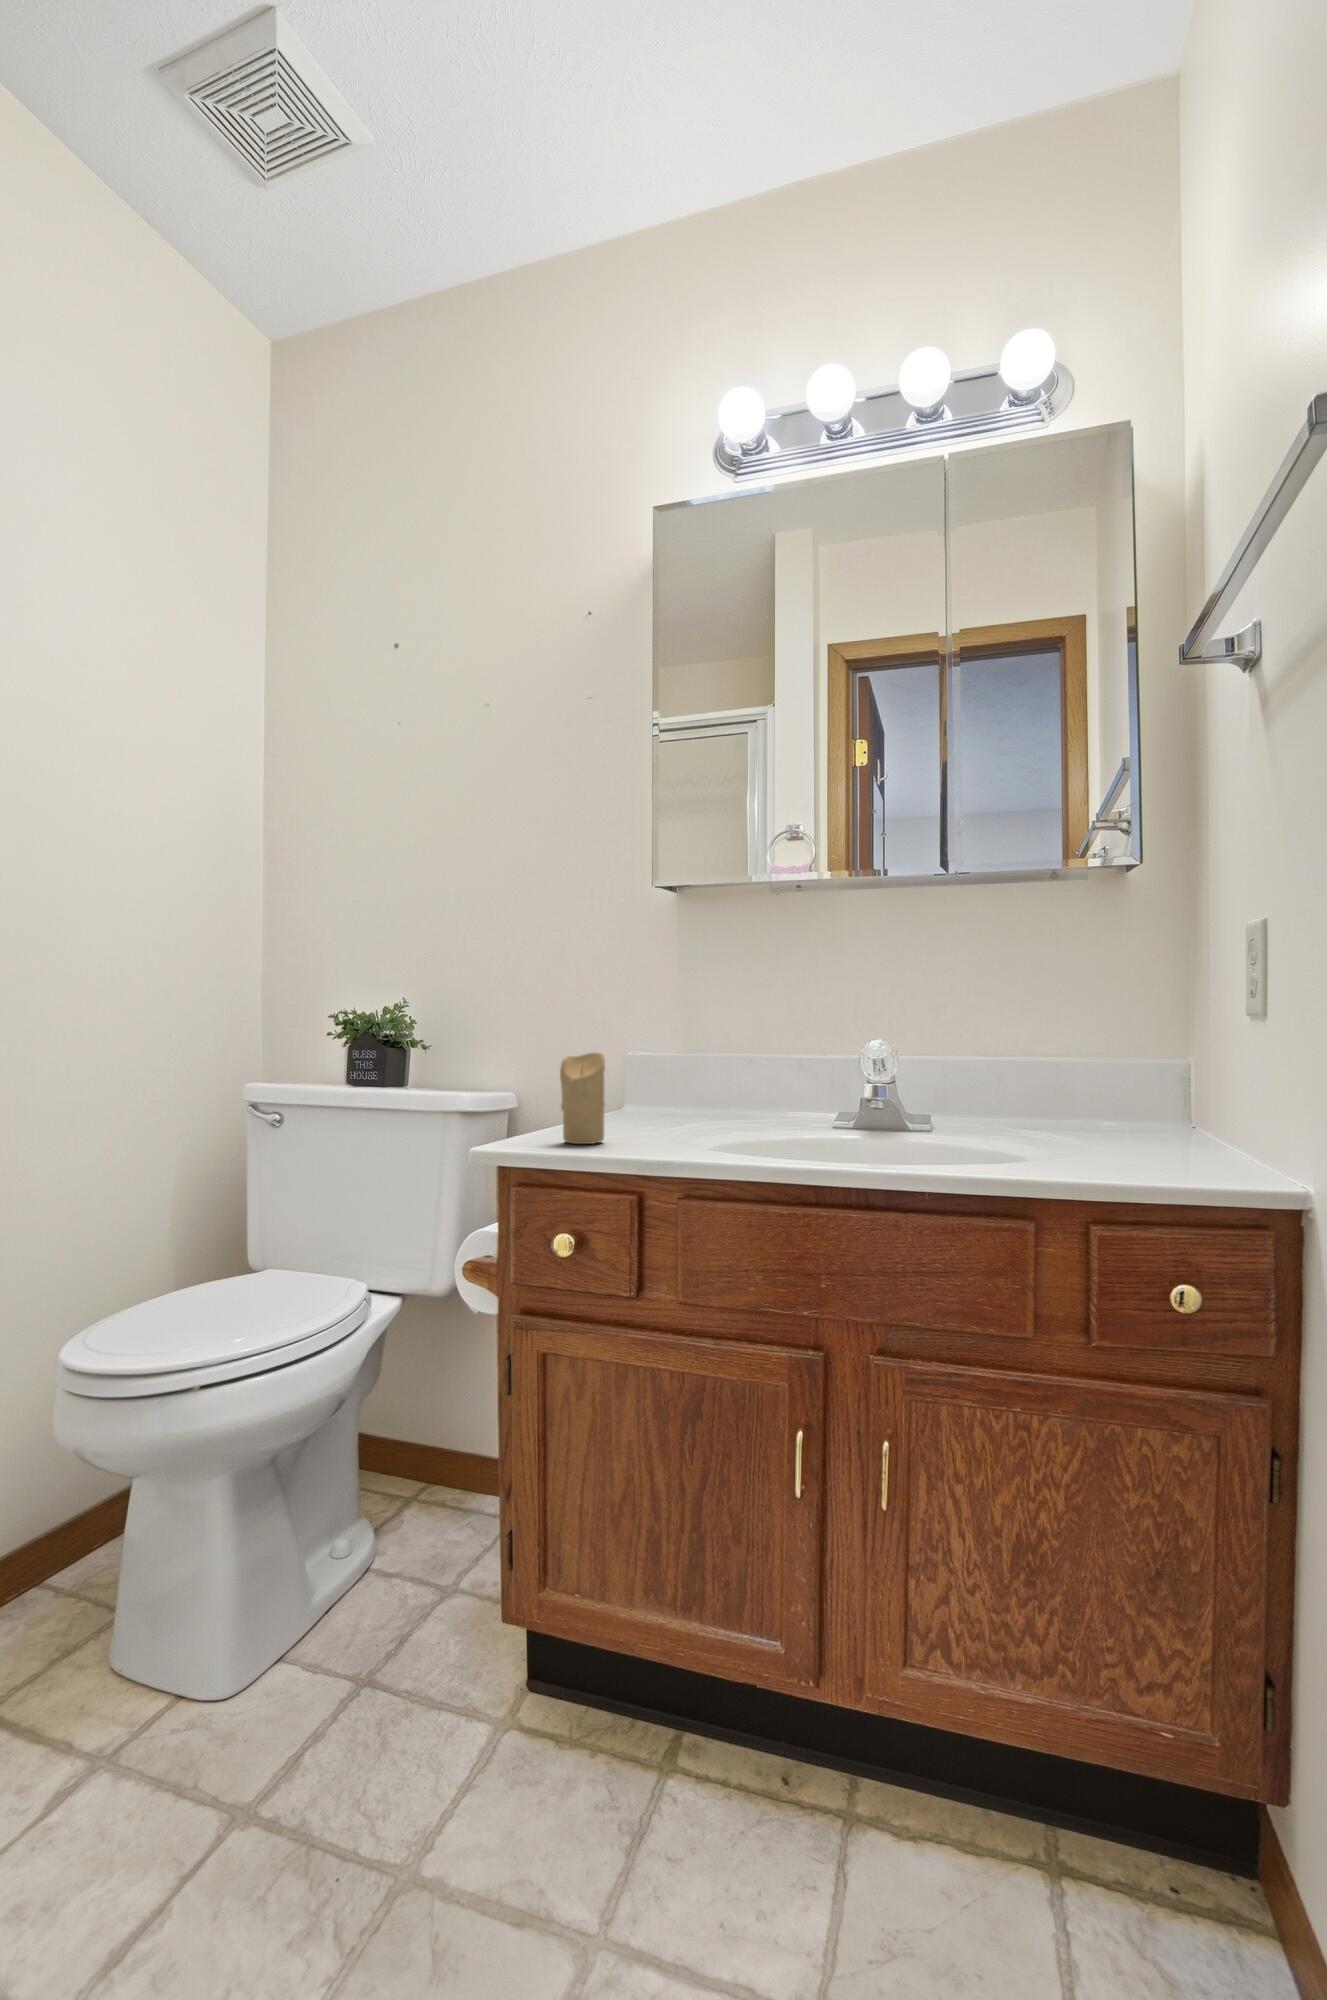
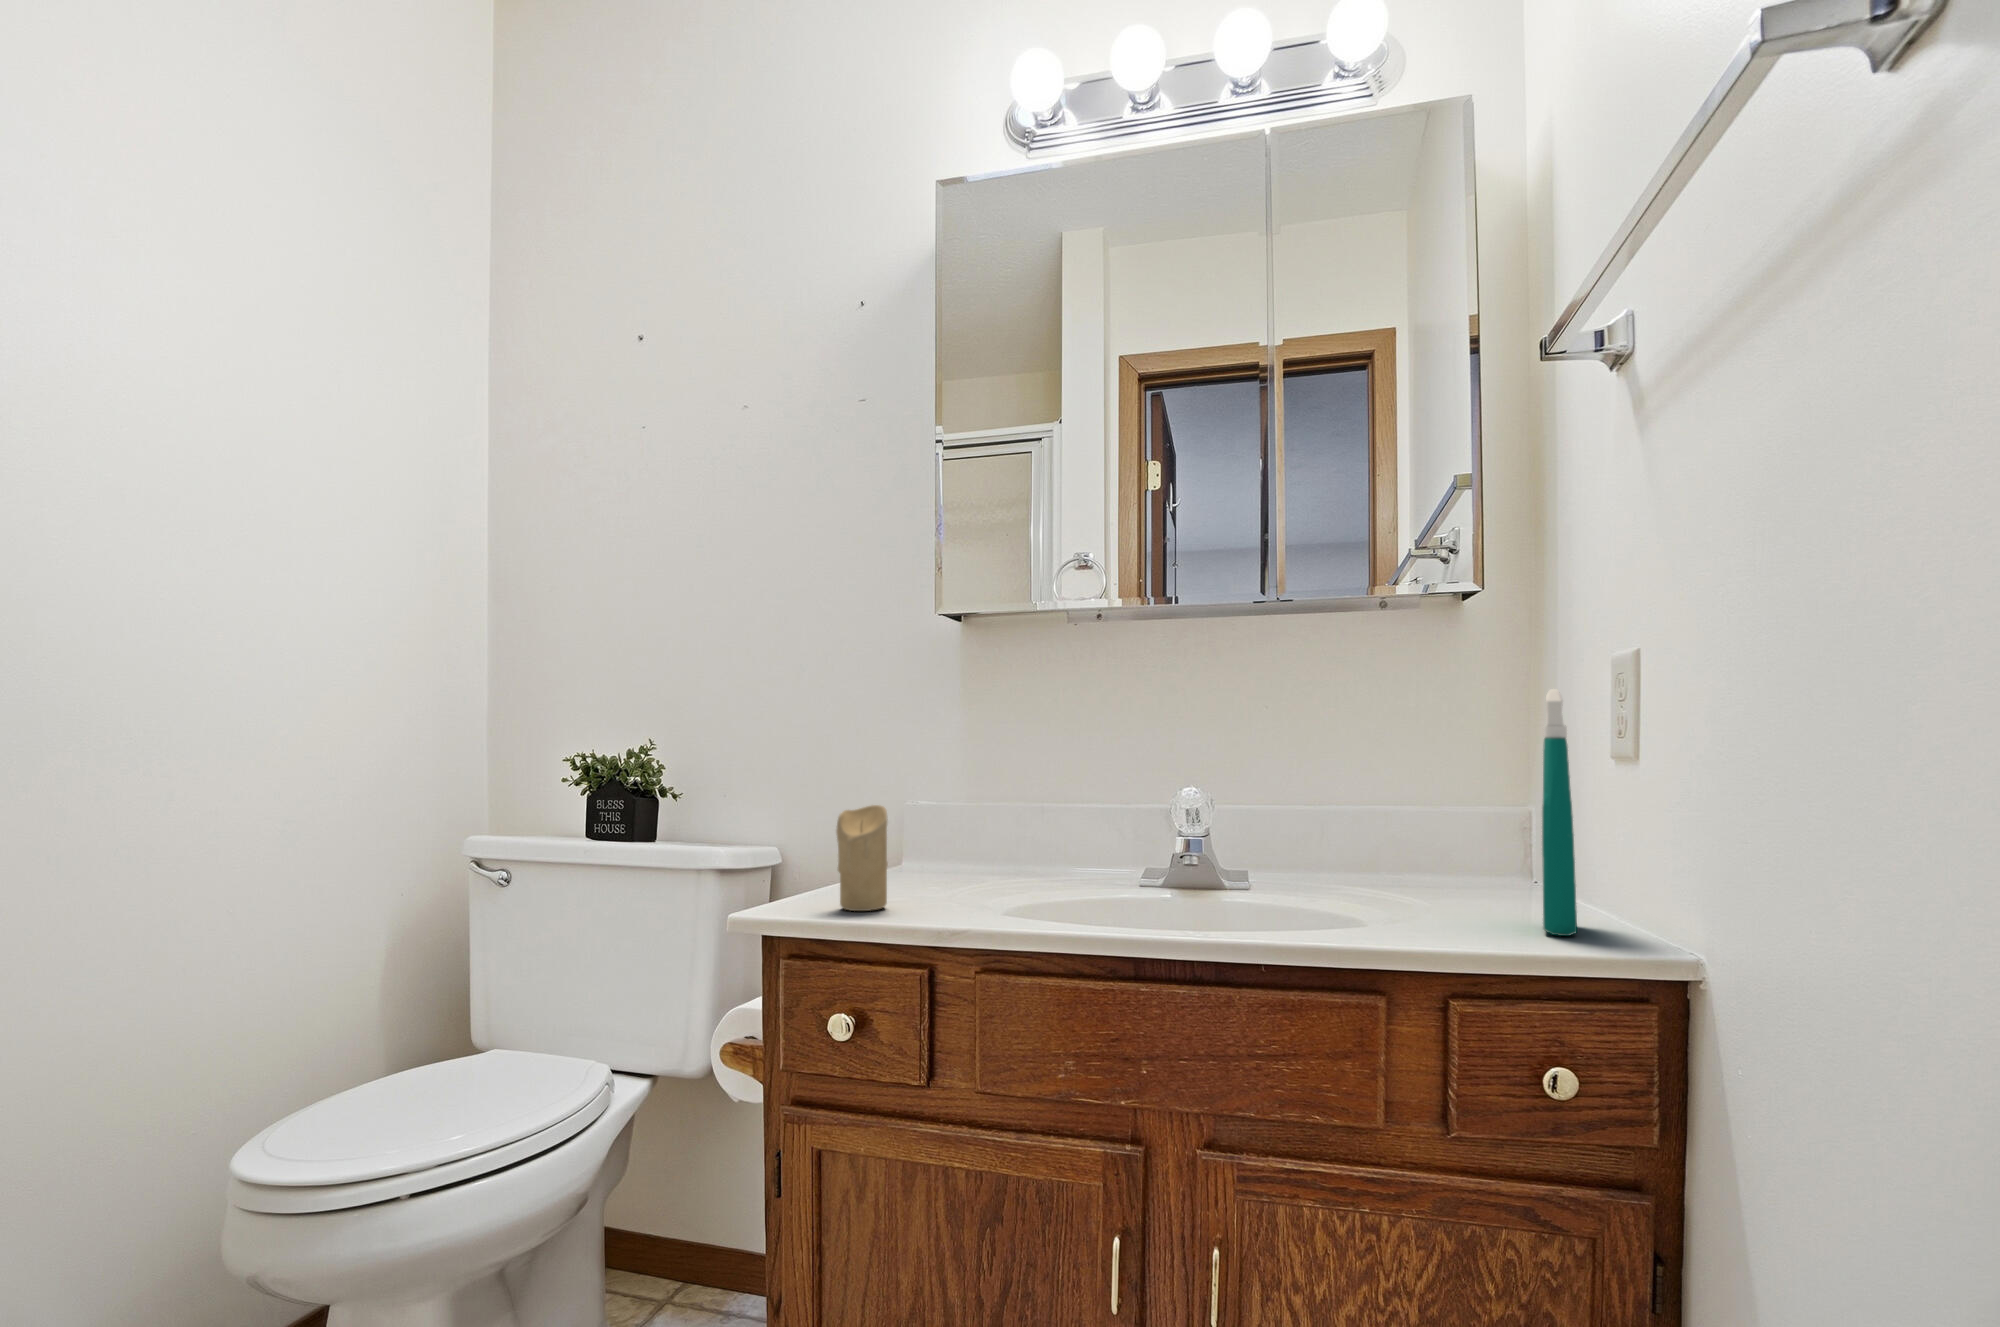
spray bottle: none [1188,951,1223,1174] -> present [1542,689,1577,936]

